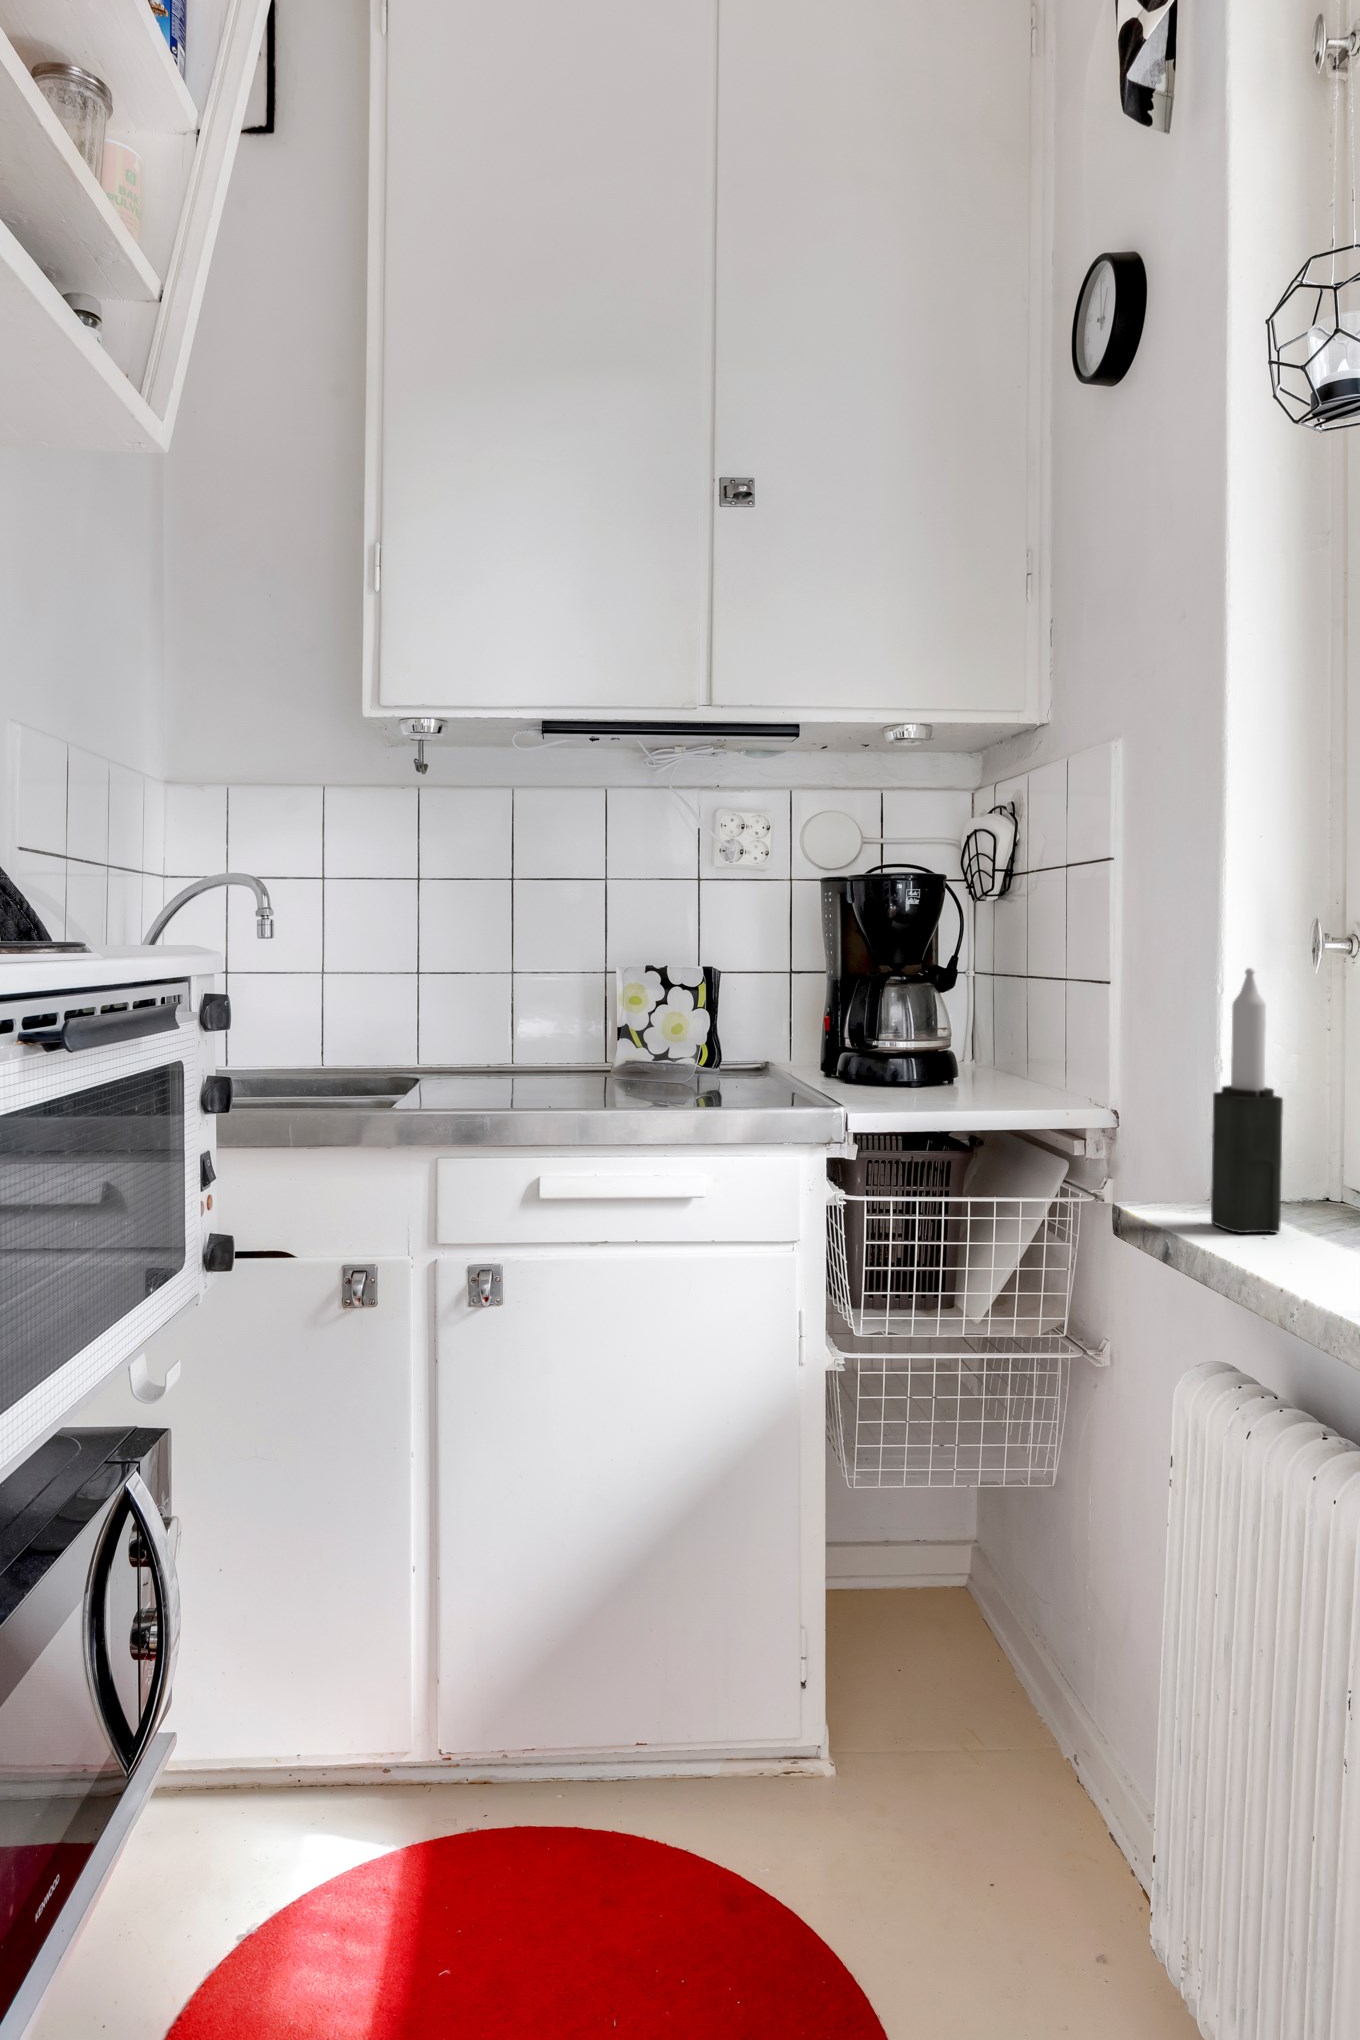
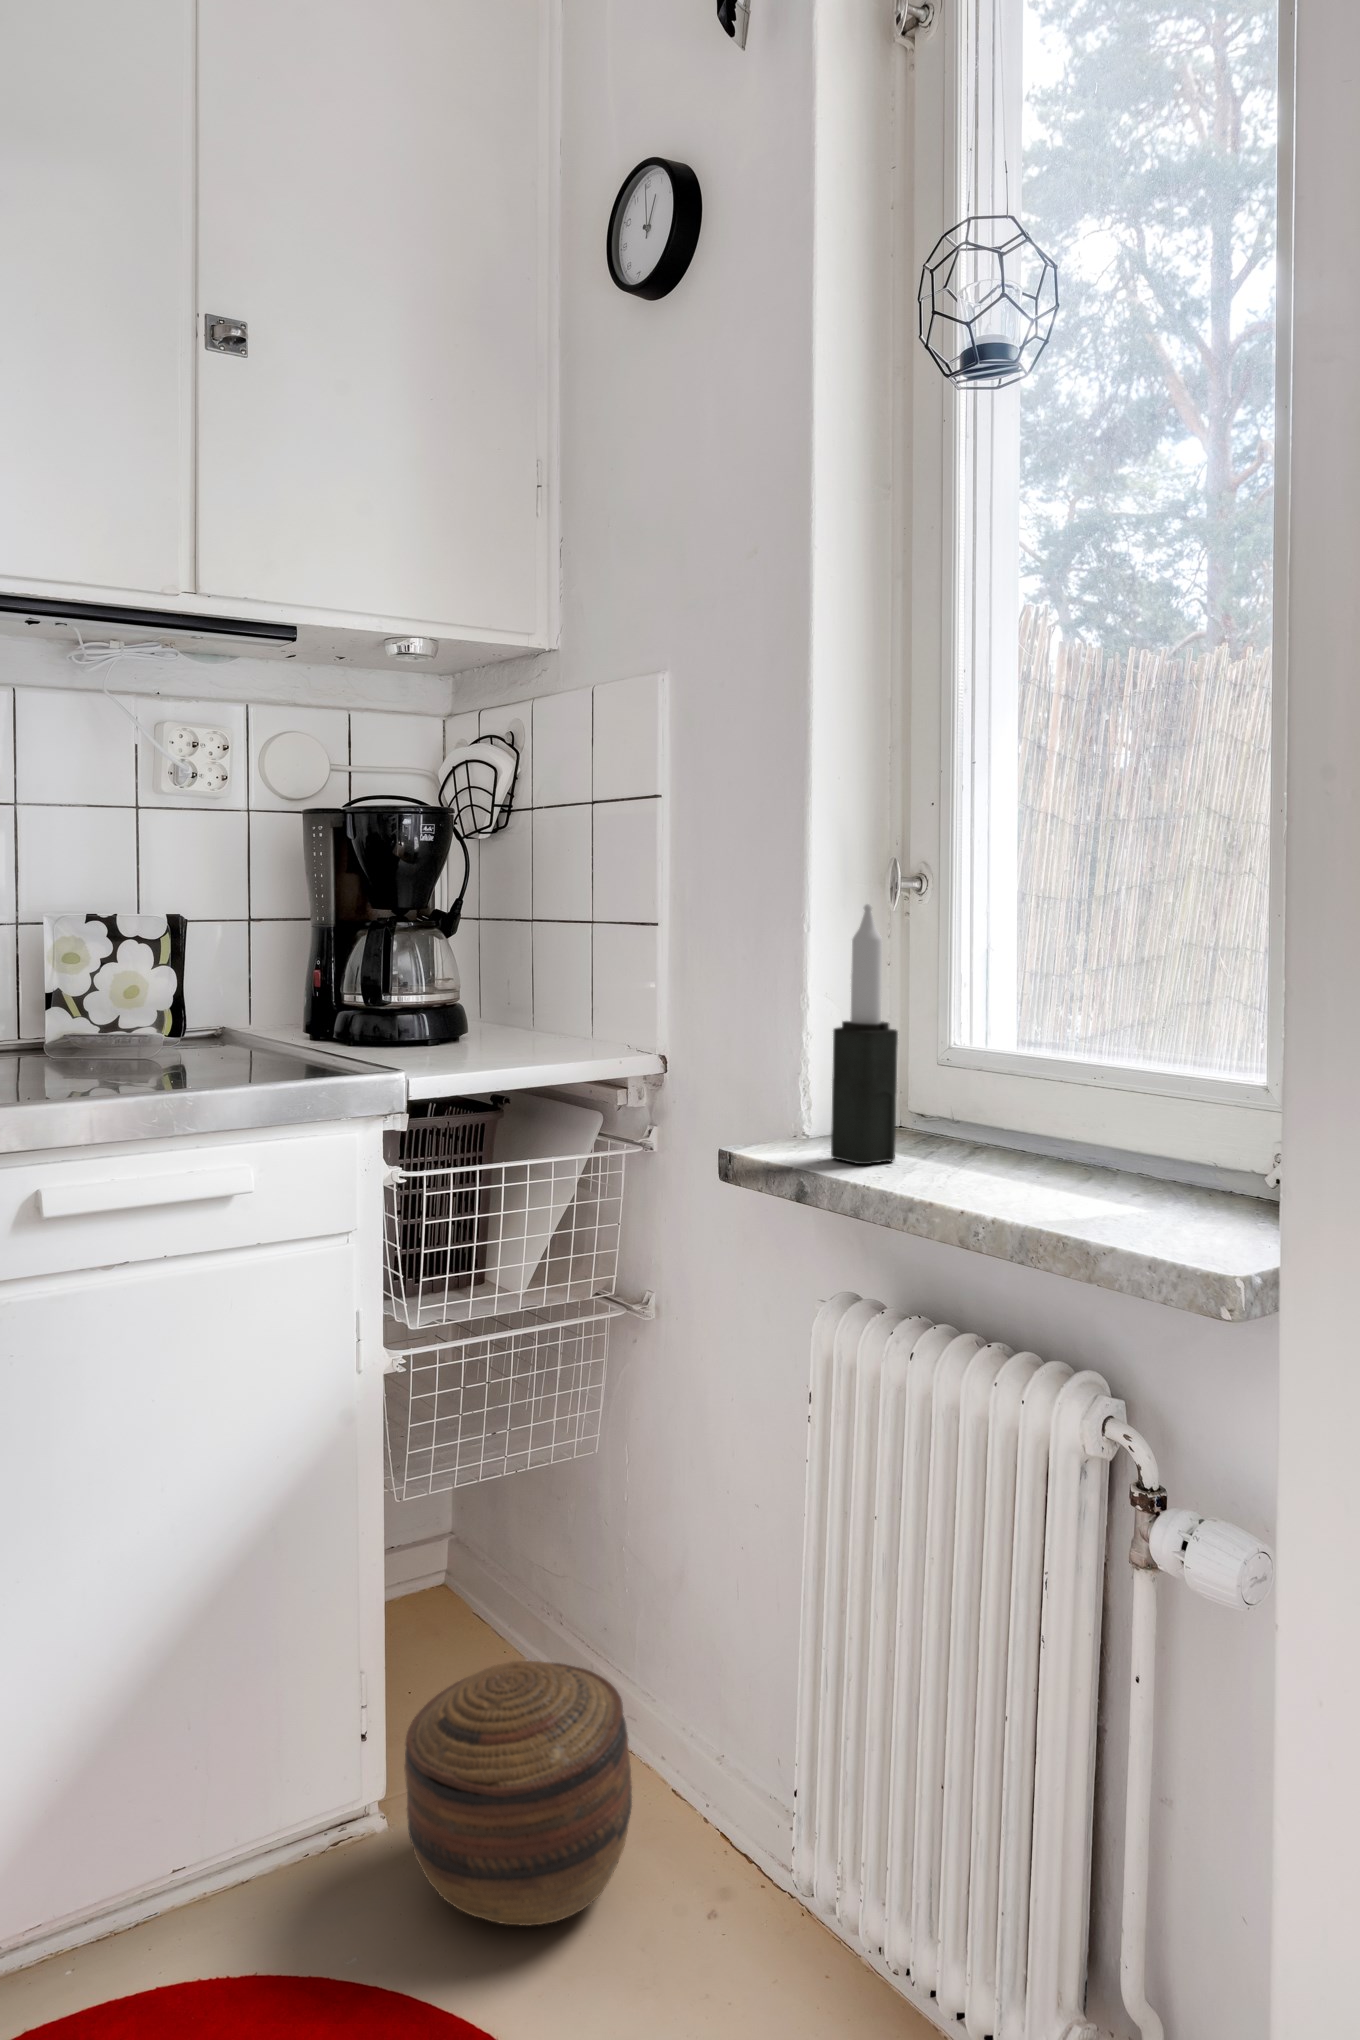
basket: none [830,1657,1042,1907] -> present [404,1661,632,1925]

